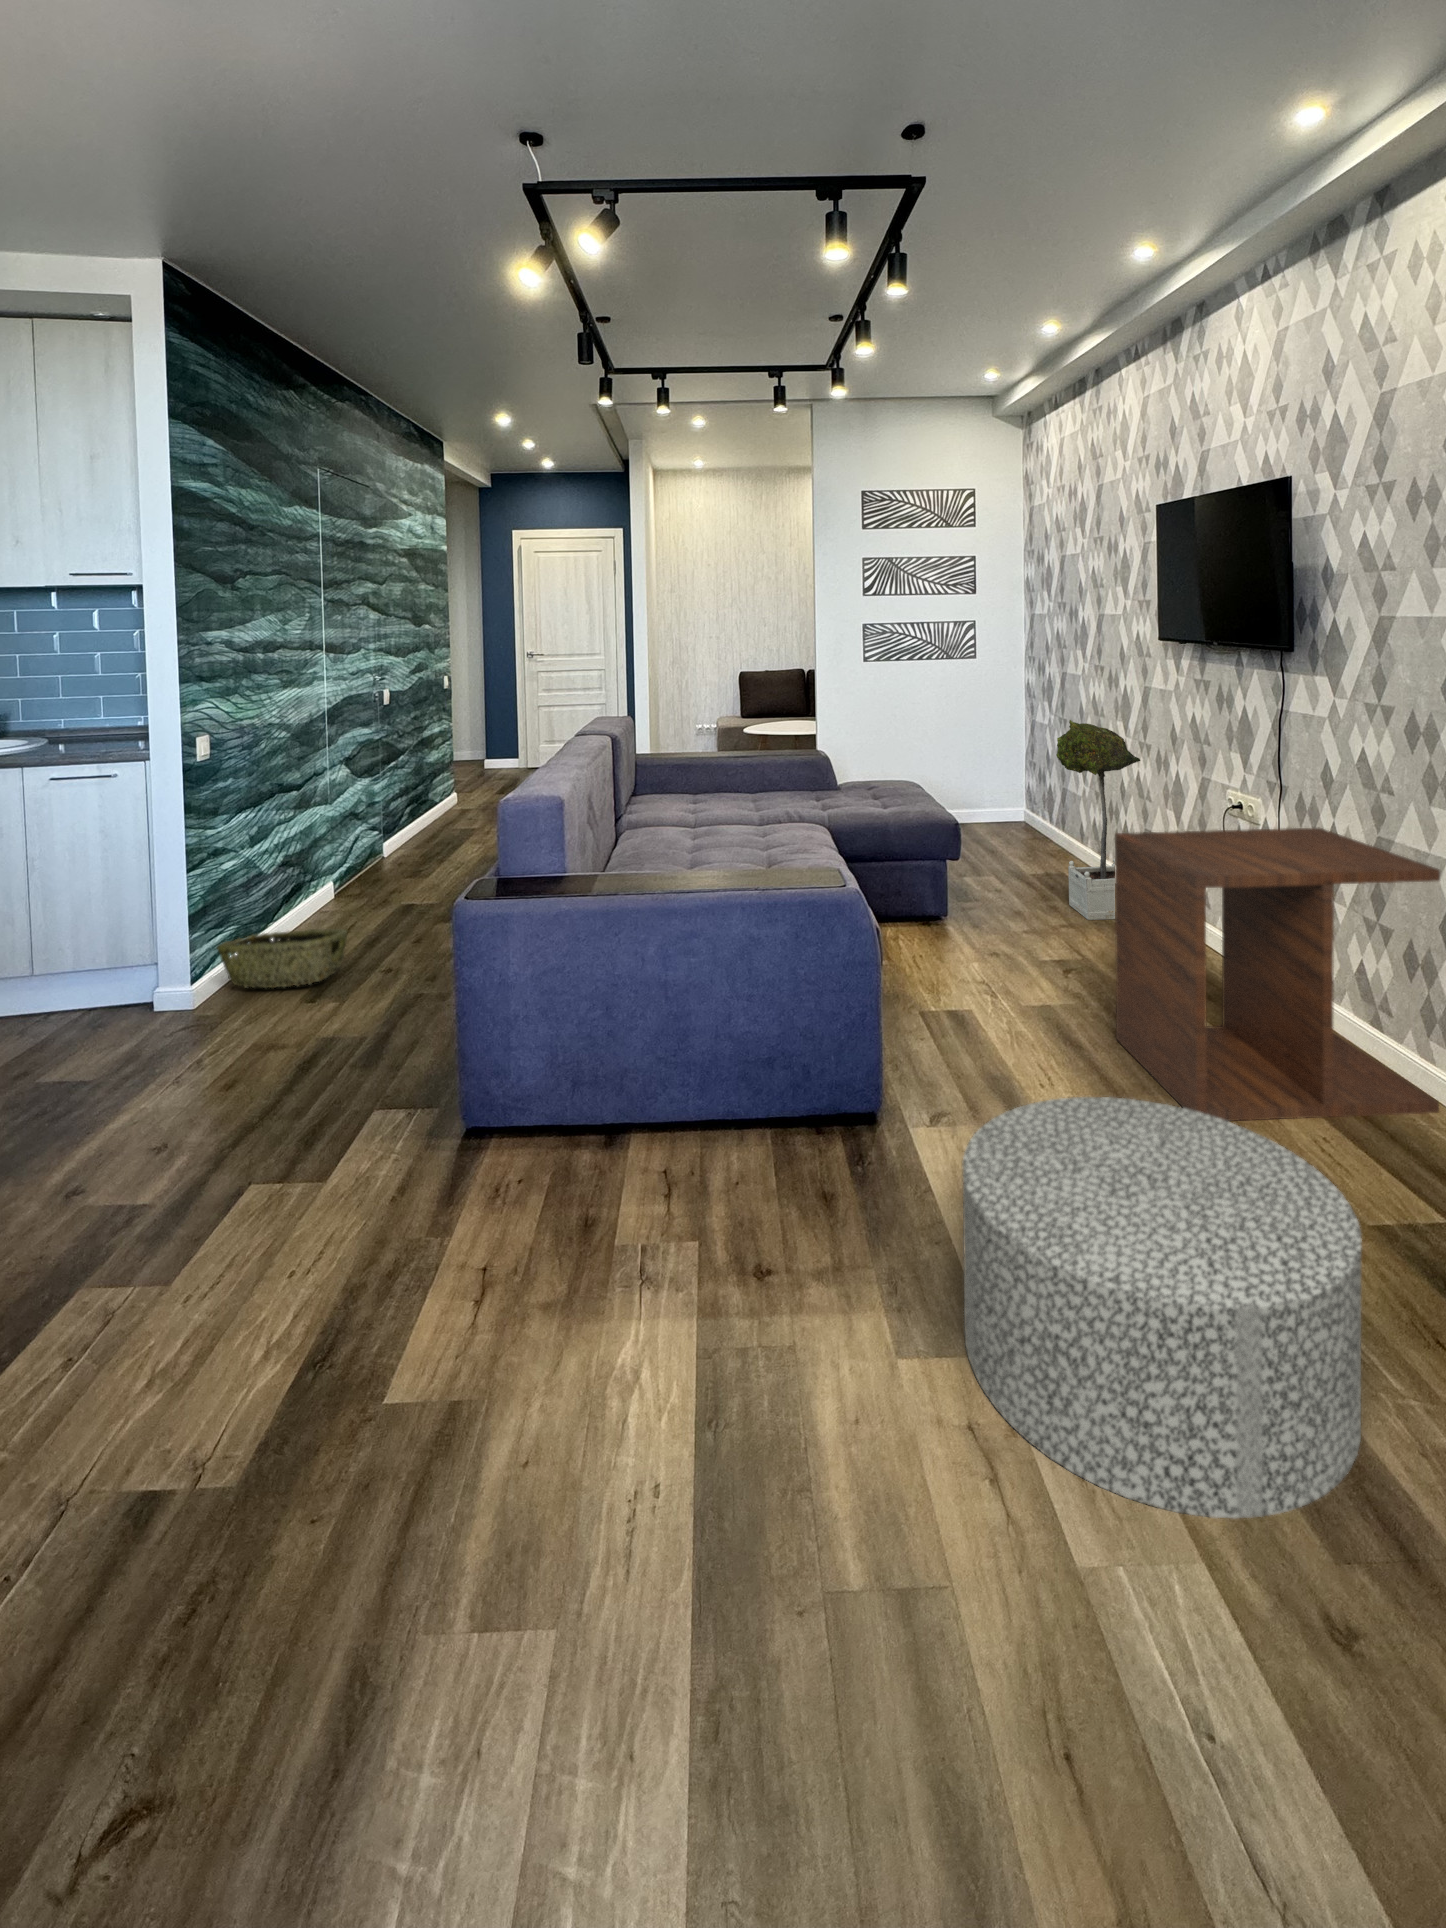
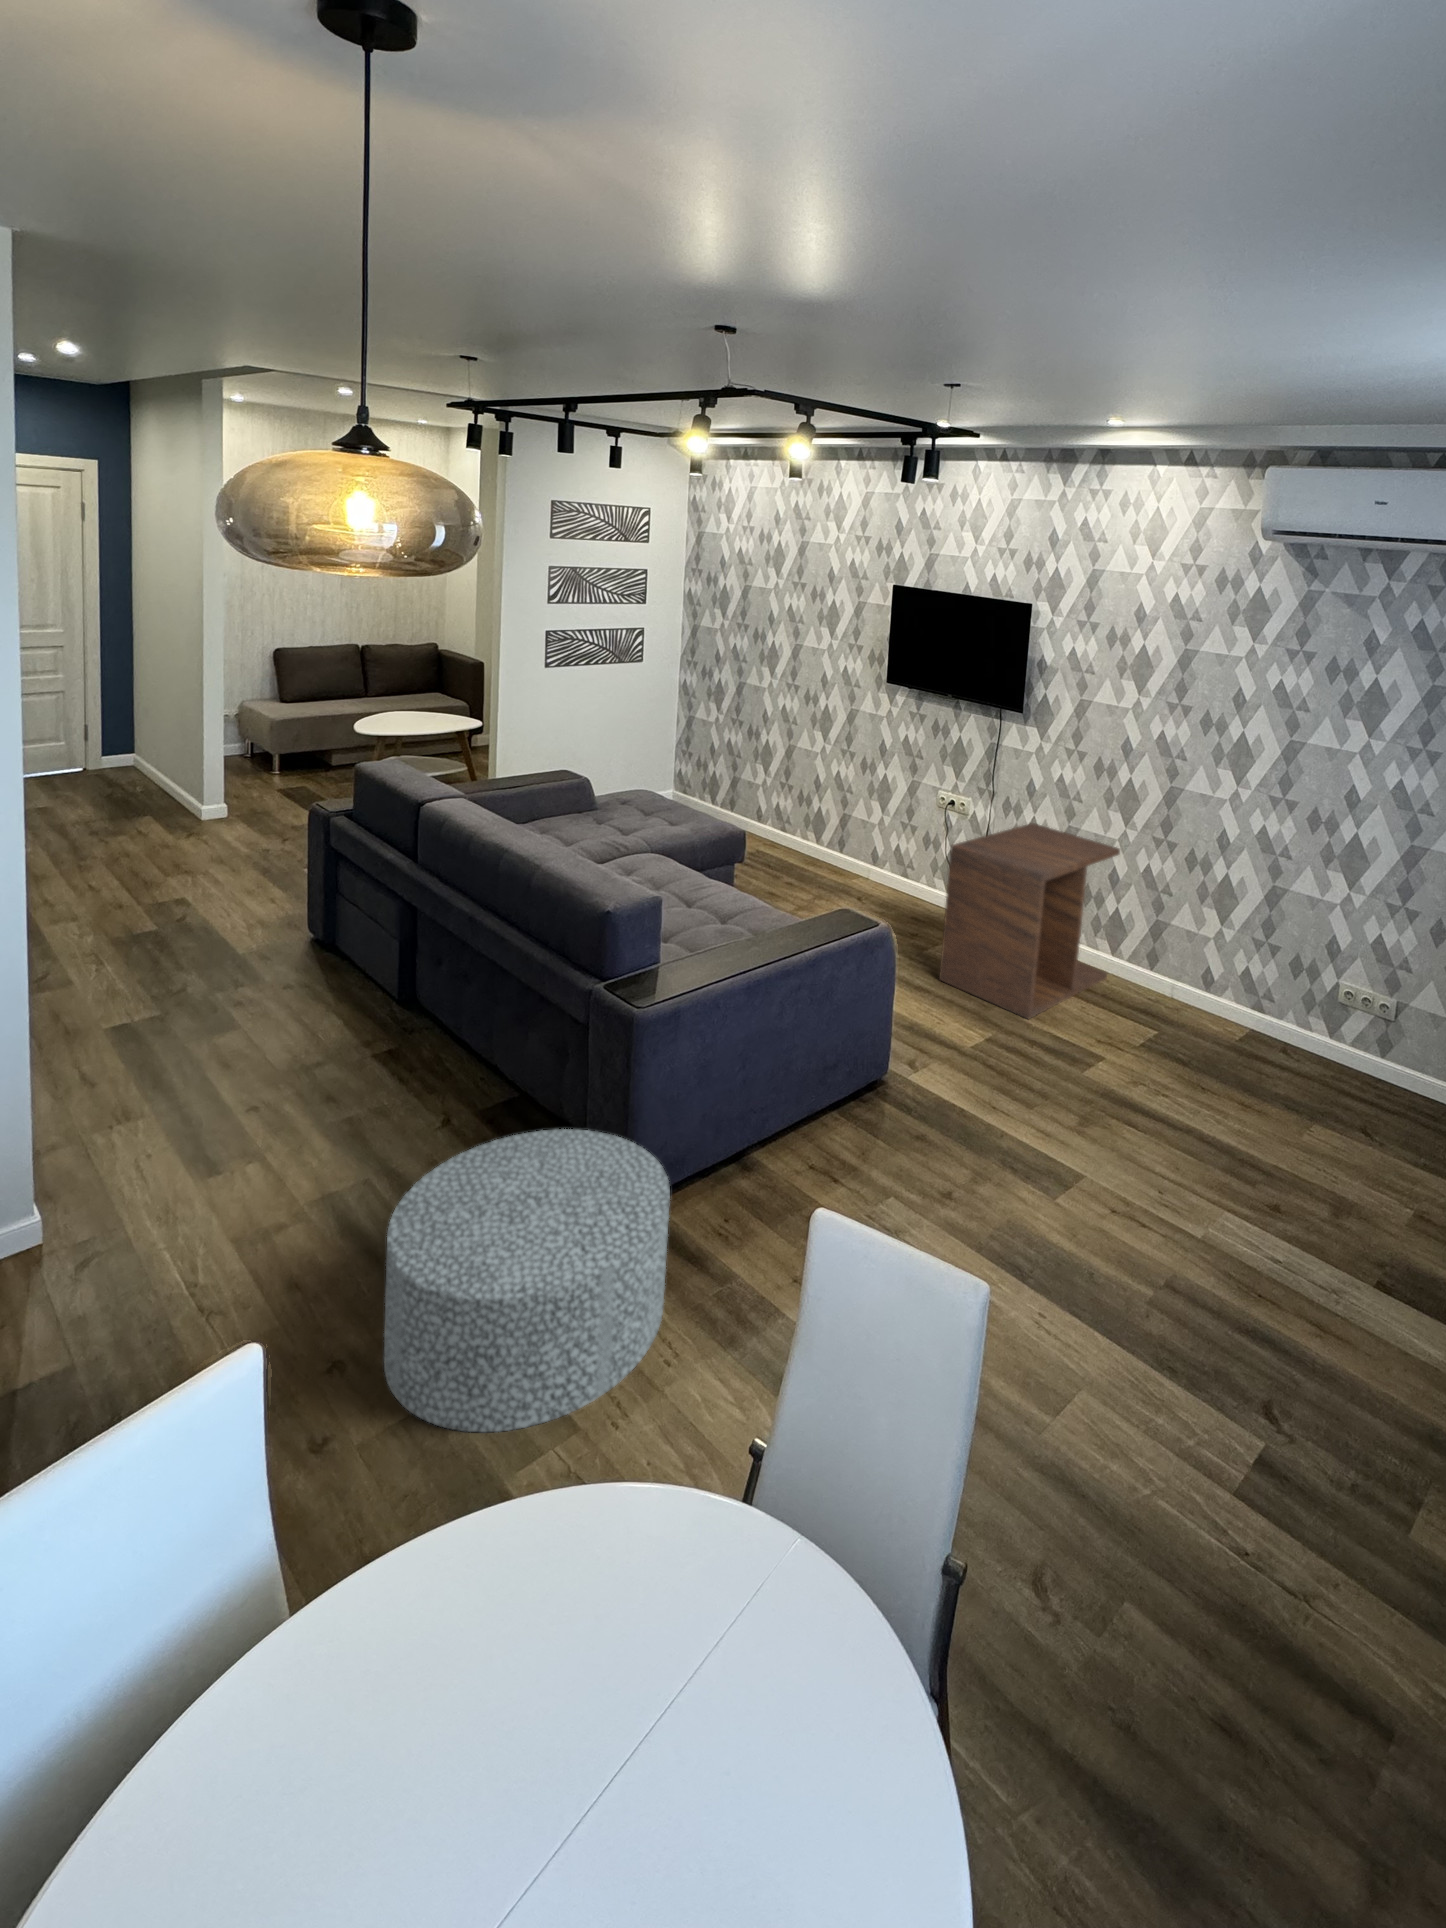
potted tree: present [1056,720,1140,920] -> none [795,738,853,891]
woven basket: present [217,929,347,988] -> none [16,1074,206,1190]
ottoman: present [963,1097,1361,1518] -> present [384,1129,670,1432]

